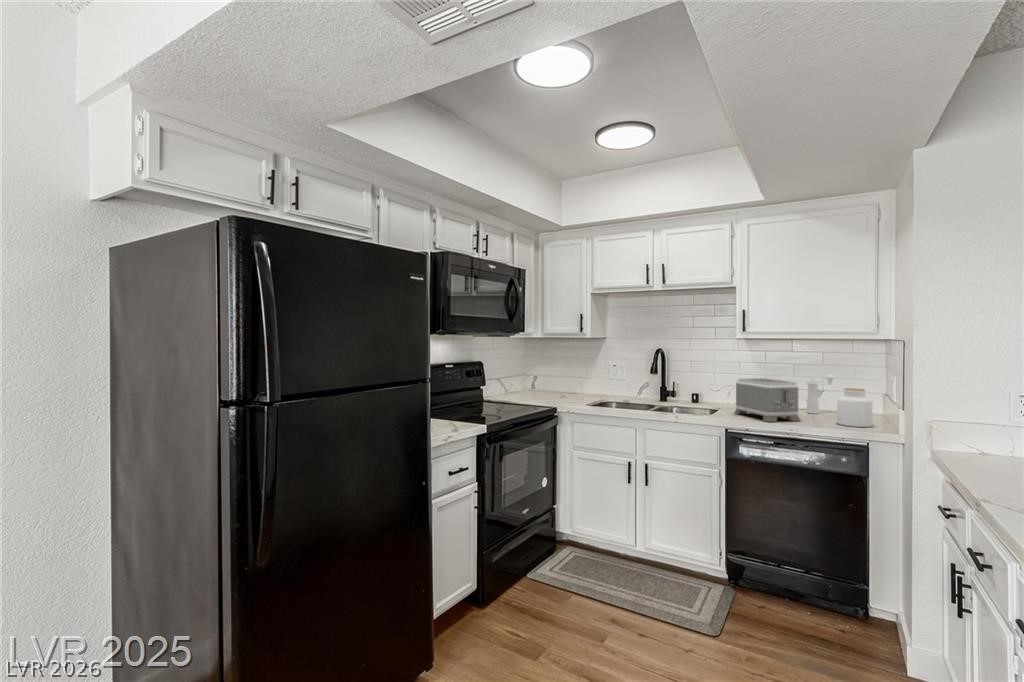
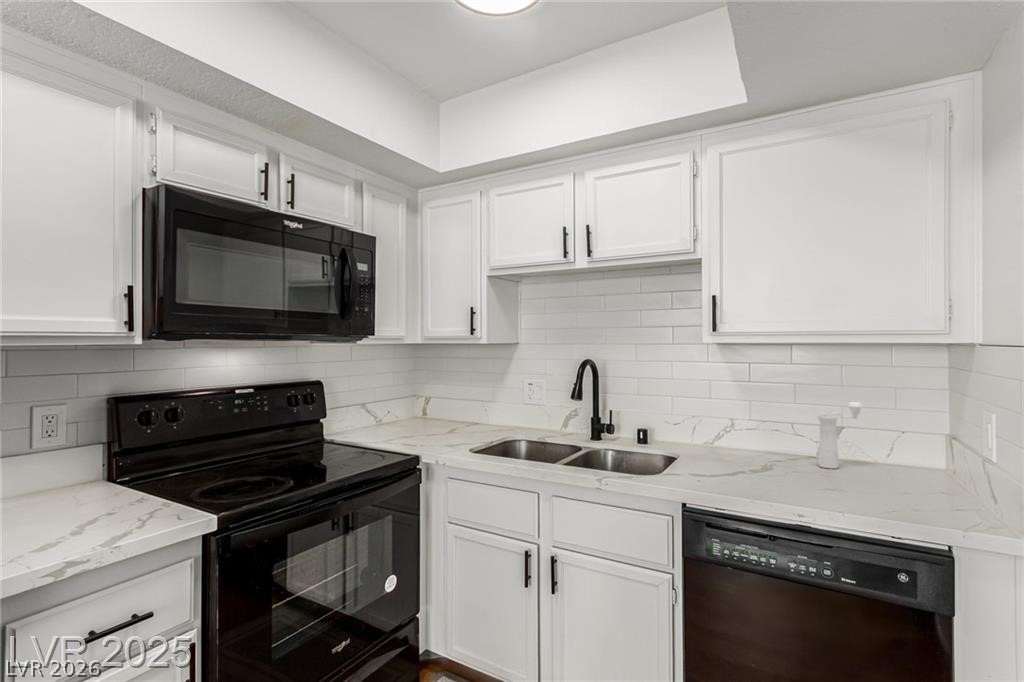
toaster: present [734,378,800,422] -> none [698,409,815,496]
jar: present [837,388,872,427] -> none [882,434,952,511]

